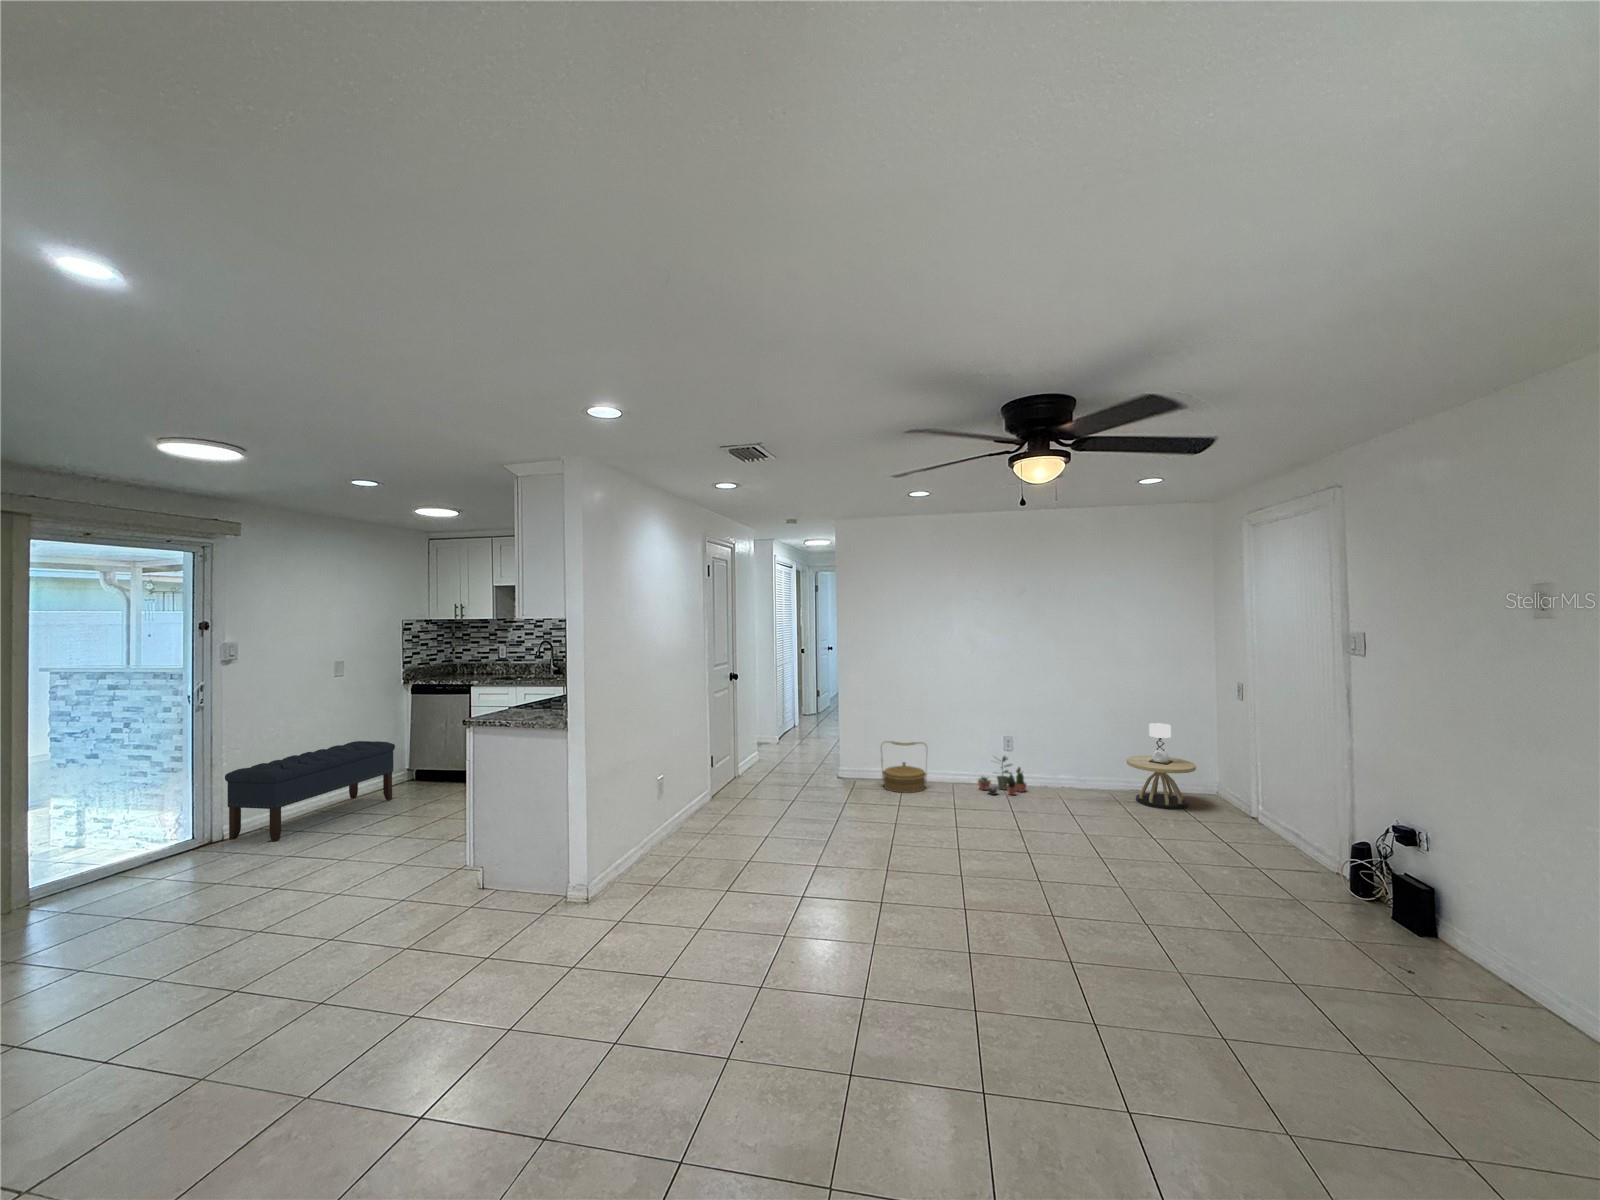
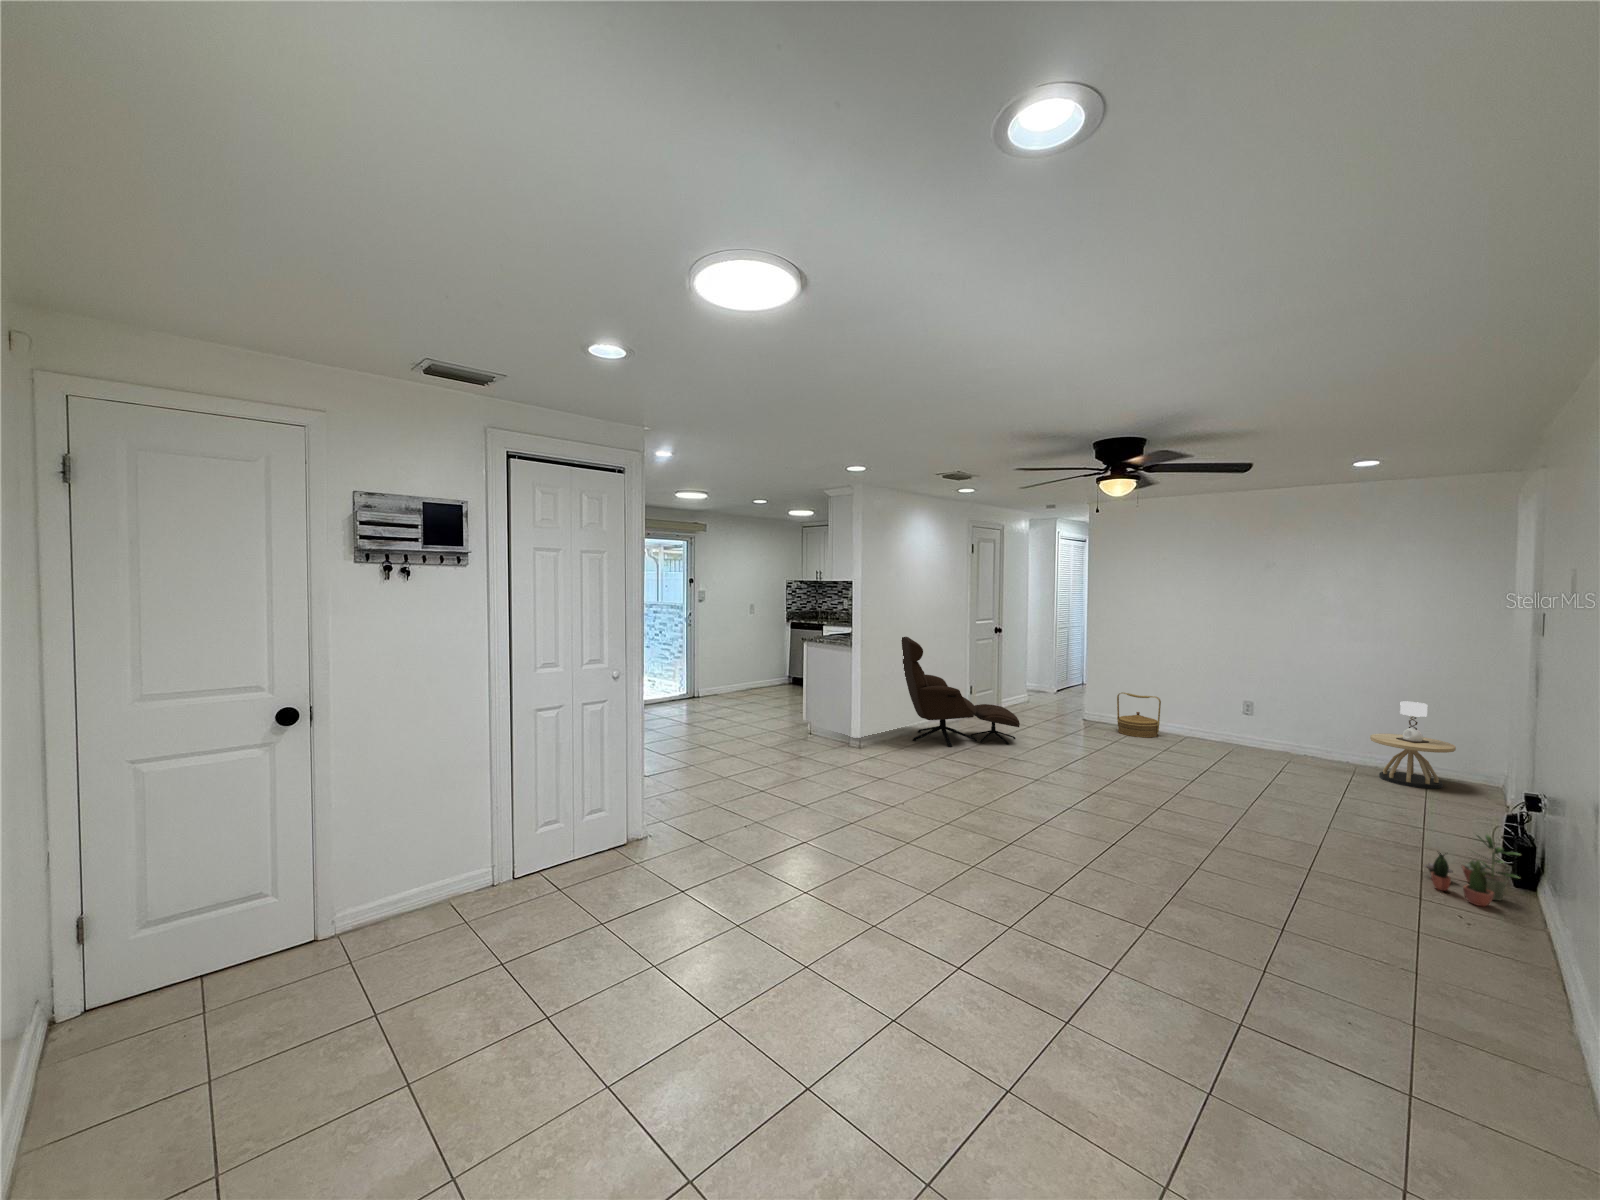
lounge chair: none [636,700,806,862] -> present [901,637,1020,747]
bench: present [225,741,395,842] -> none [699,654,779,702]
potted plant: present [978,756,1026,795] -> present [1424,834,1520,906]

